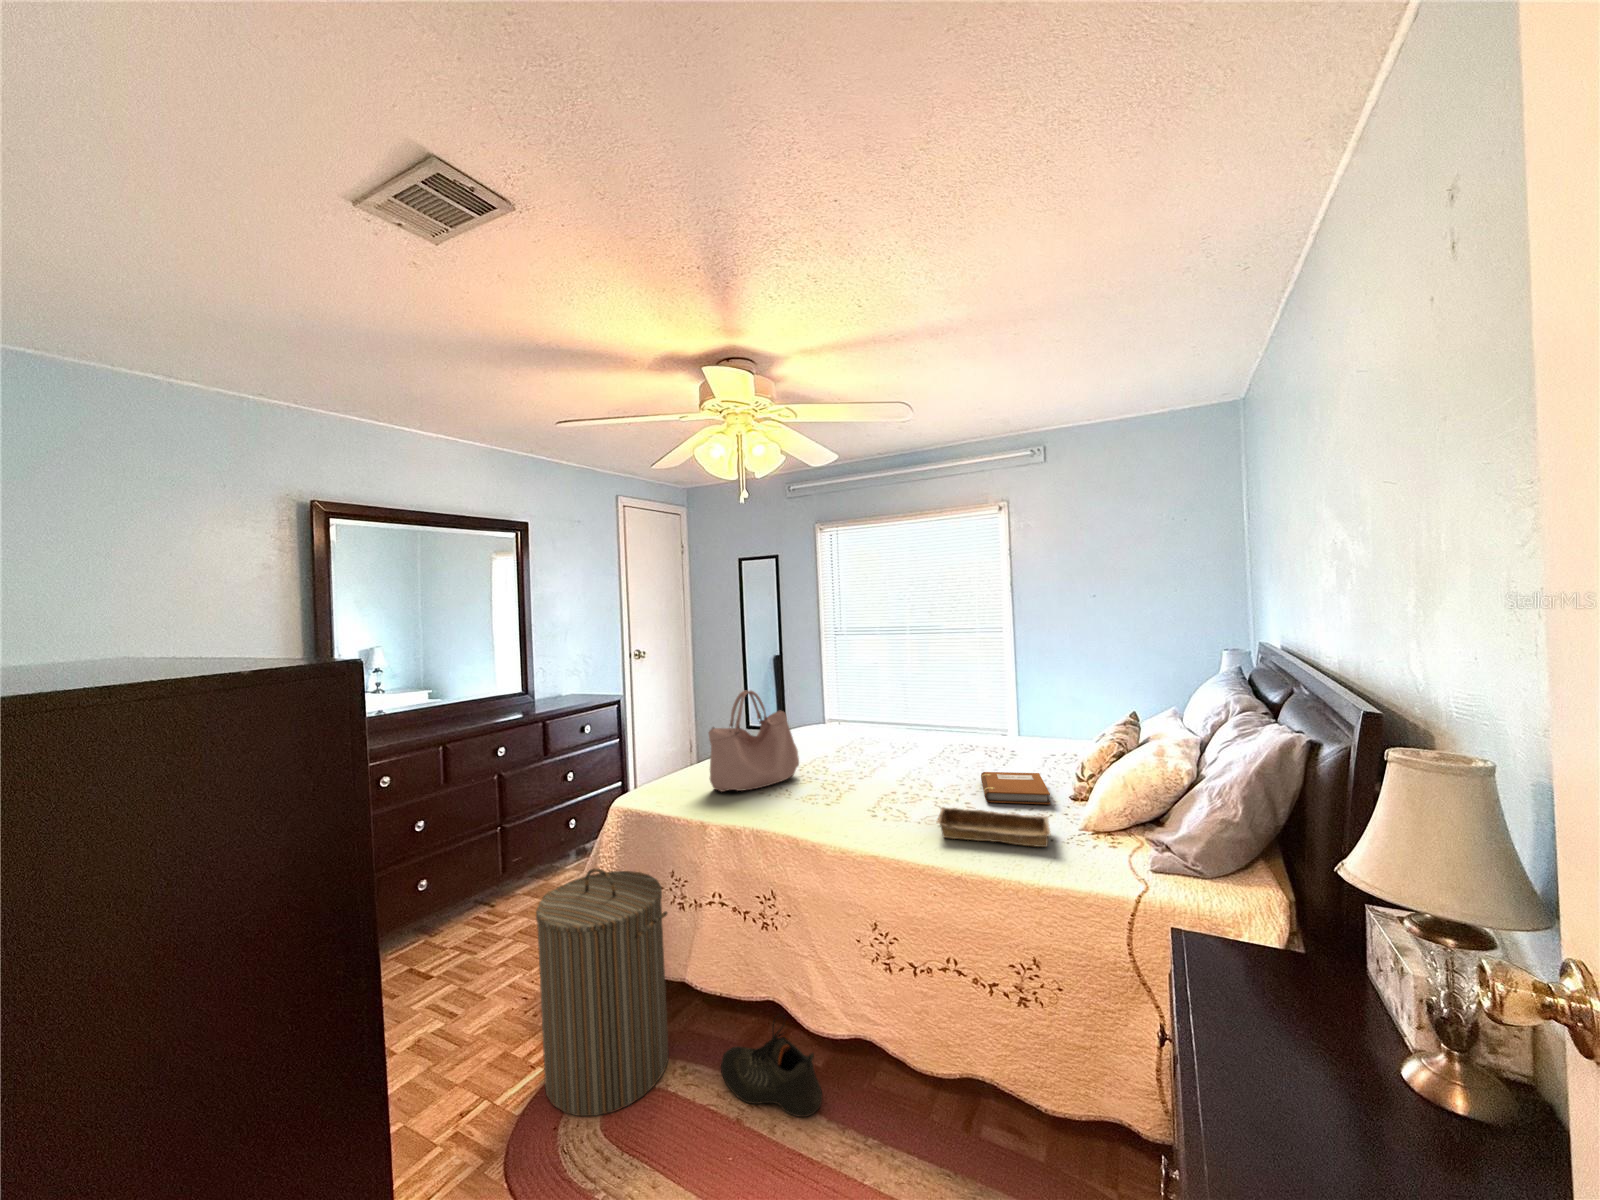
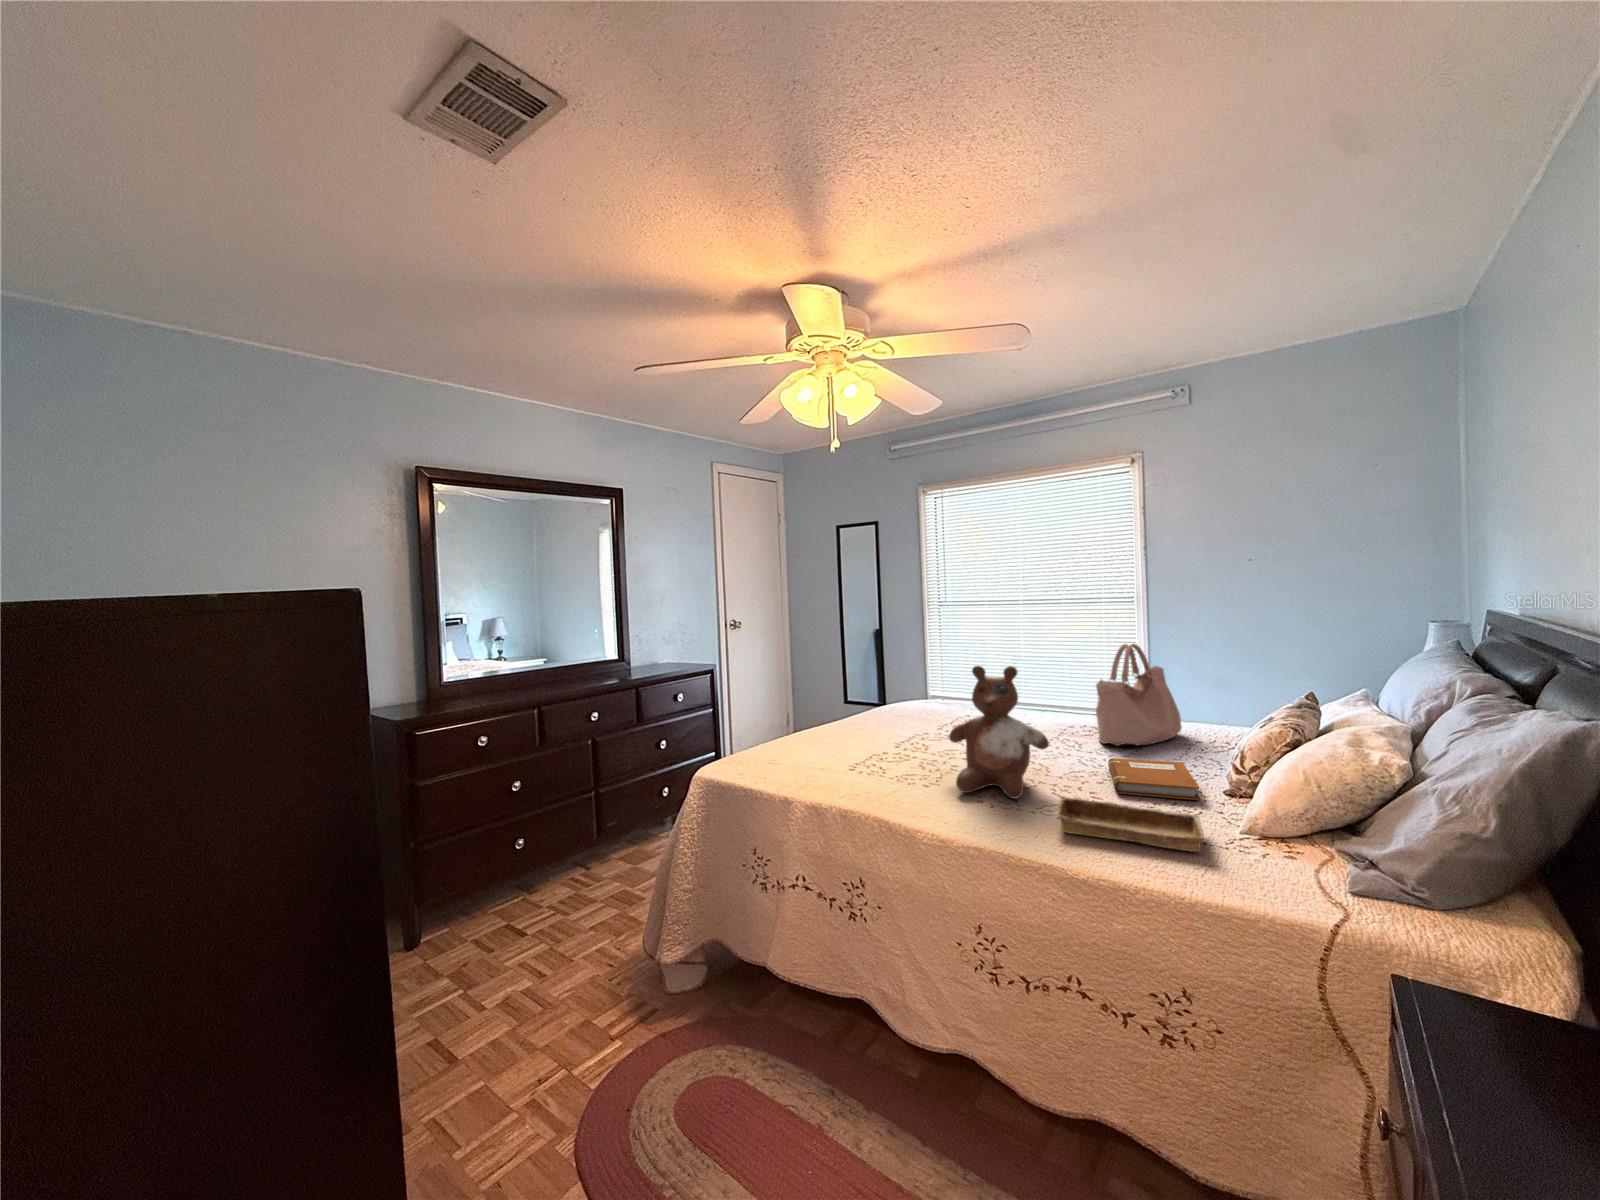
handbag: present [709,690,799,792] -> present [1096,643,1182,746]
stuffed bear: none [848,696,932,811] -> present [949,666,1049,798]
laundry hamper: present [536,869,668,1116] -> none [611,840,749,1101]
shoe: present [721,1014,822,1117] -> none [803,1016,915,1135]

